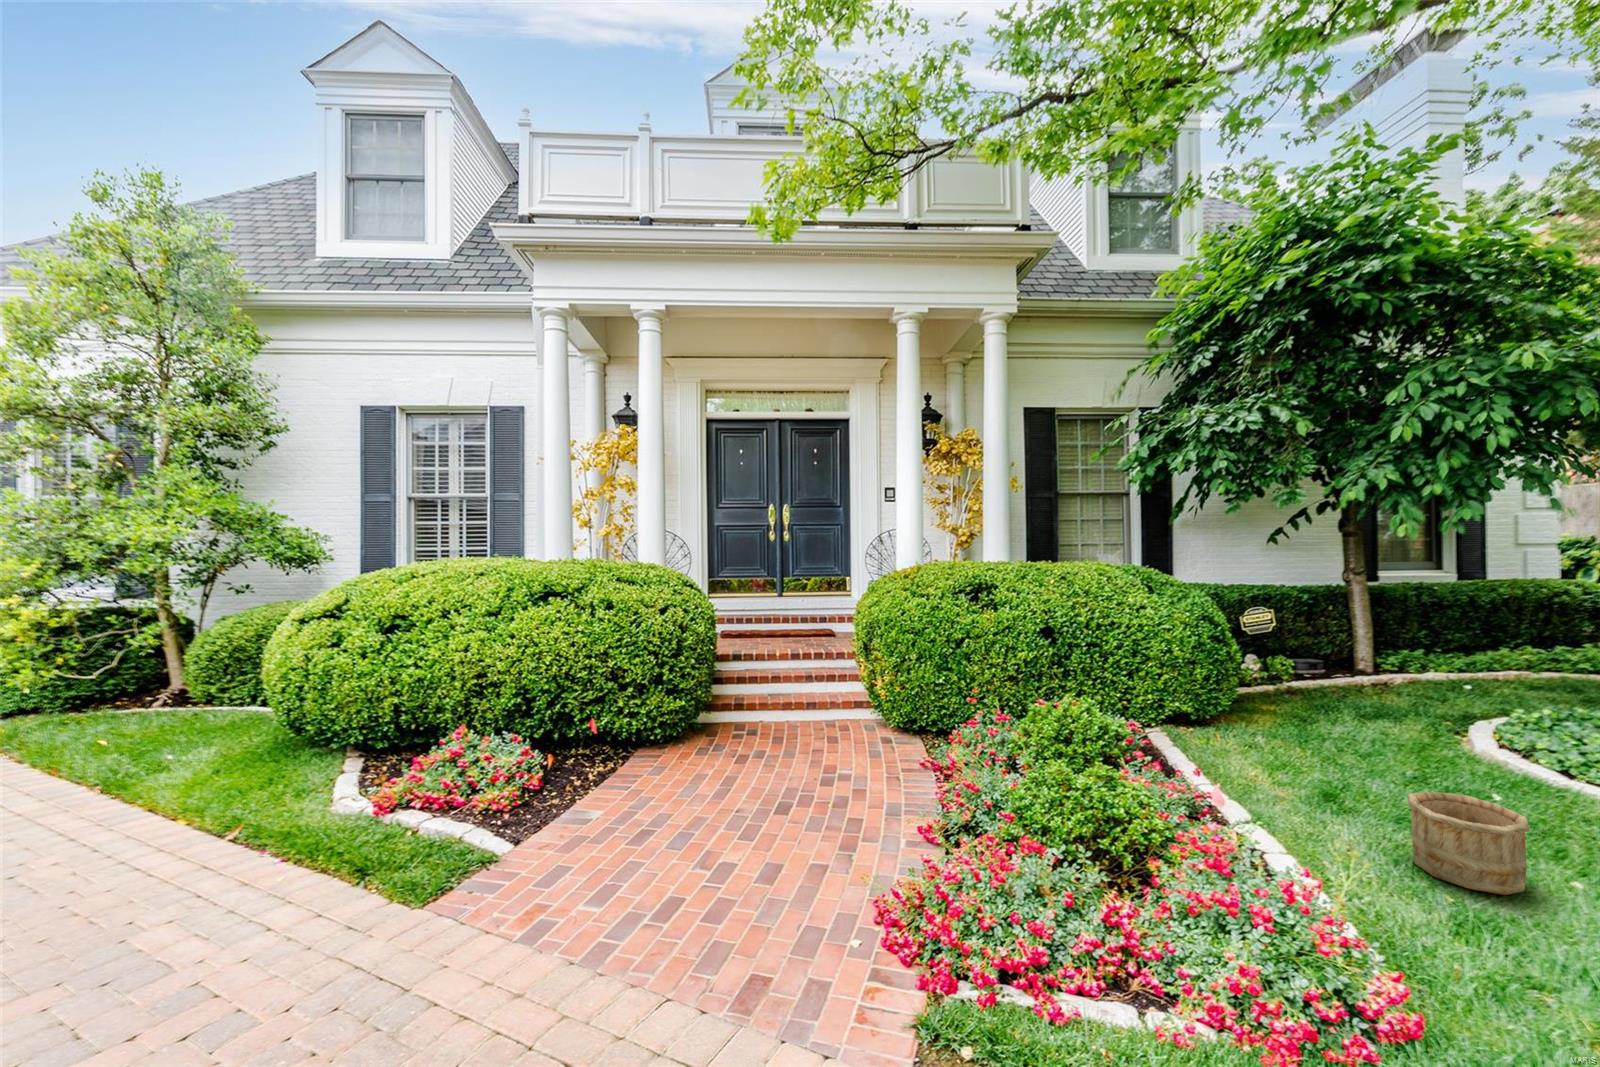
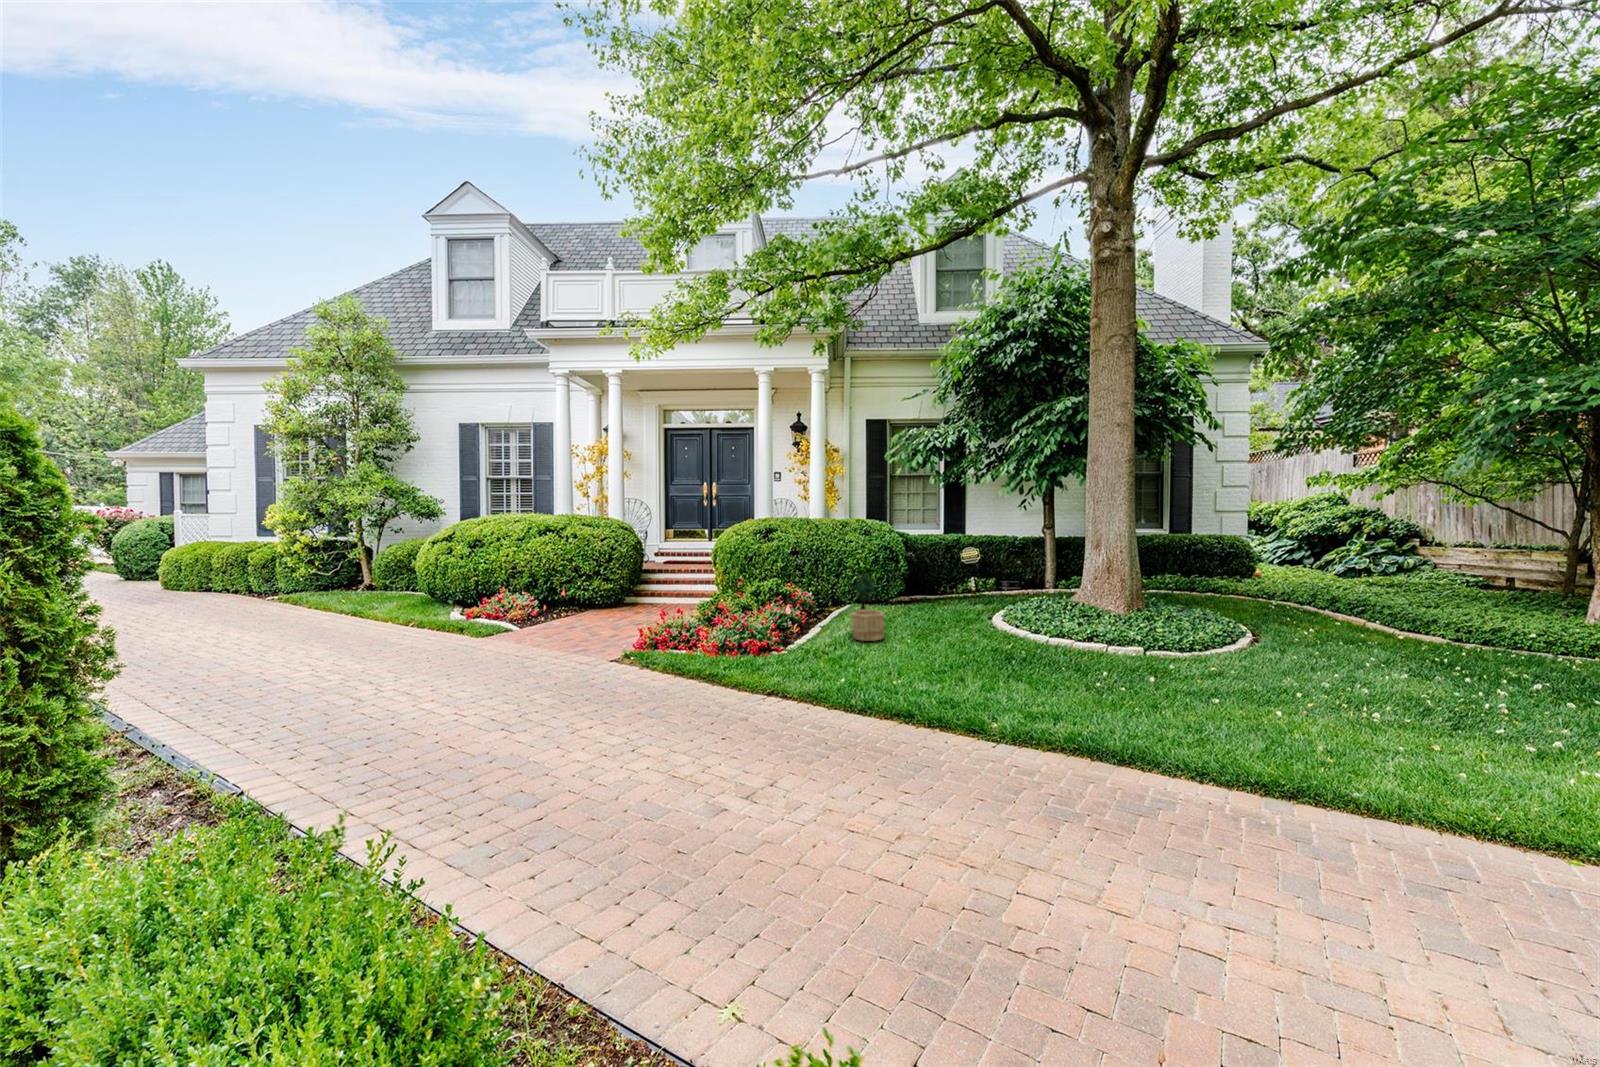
decorative plant: none [1207,671,1265,757] -> present [853,572,874,610]

